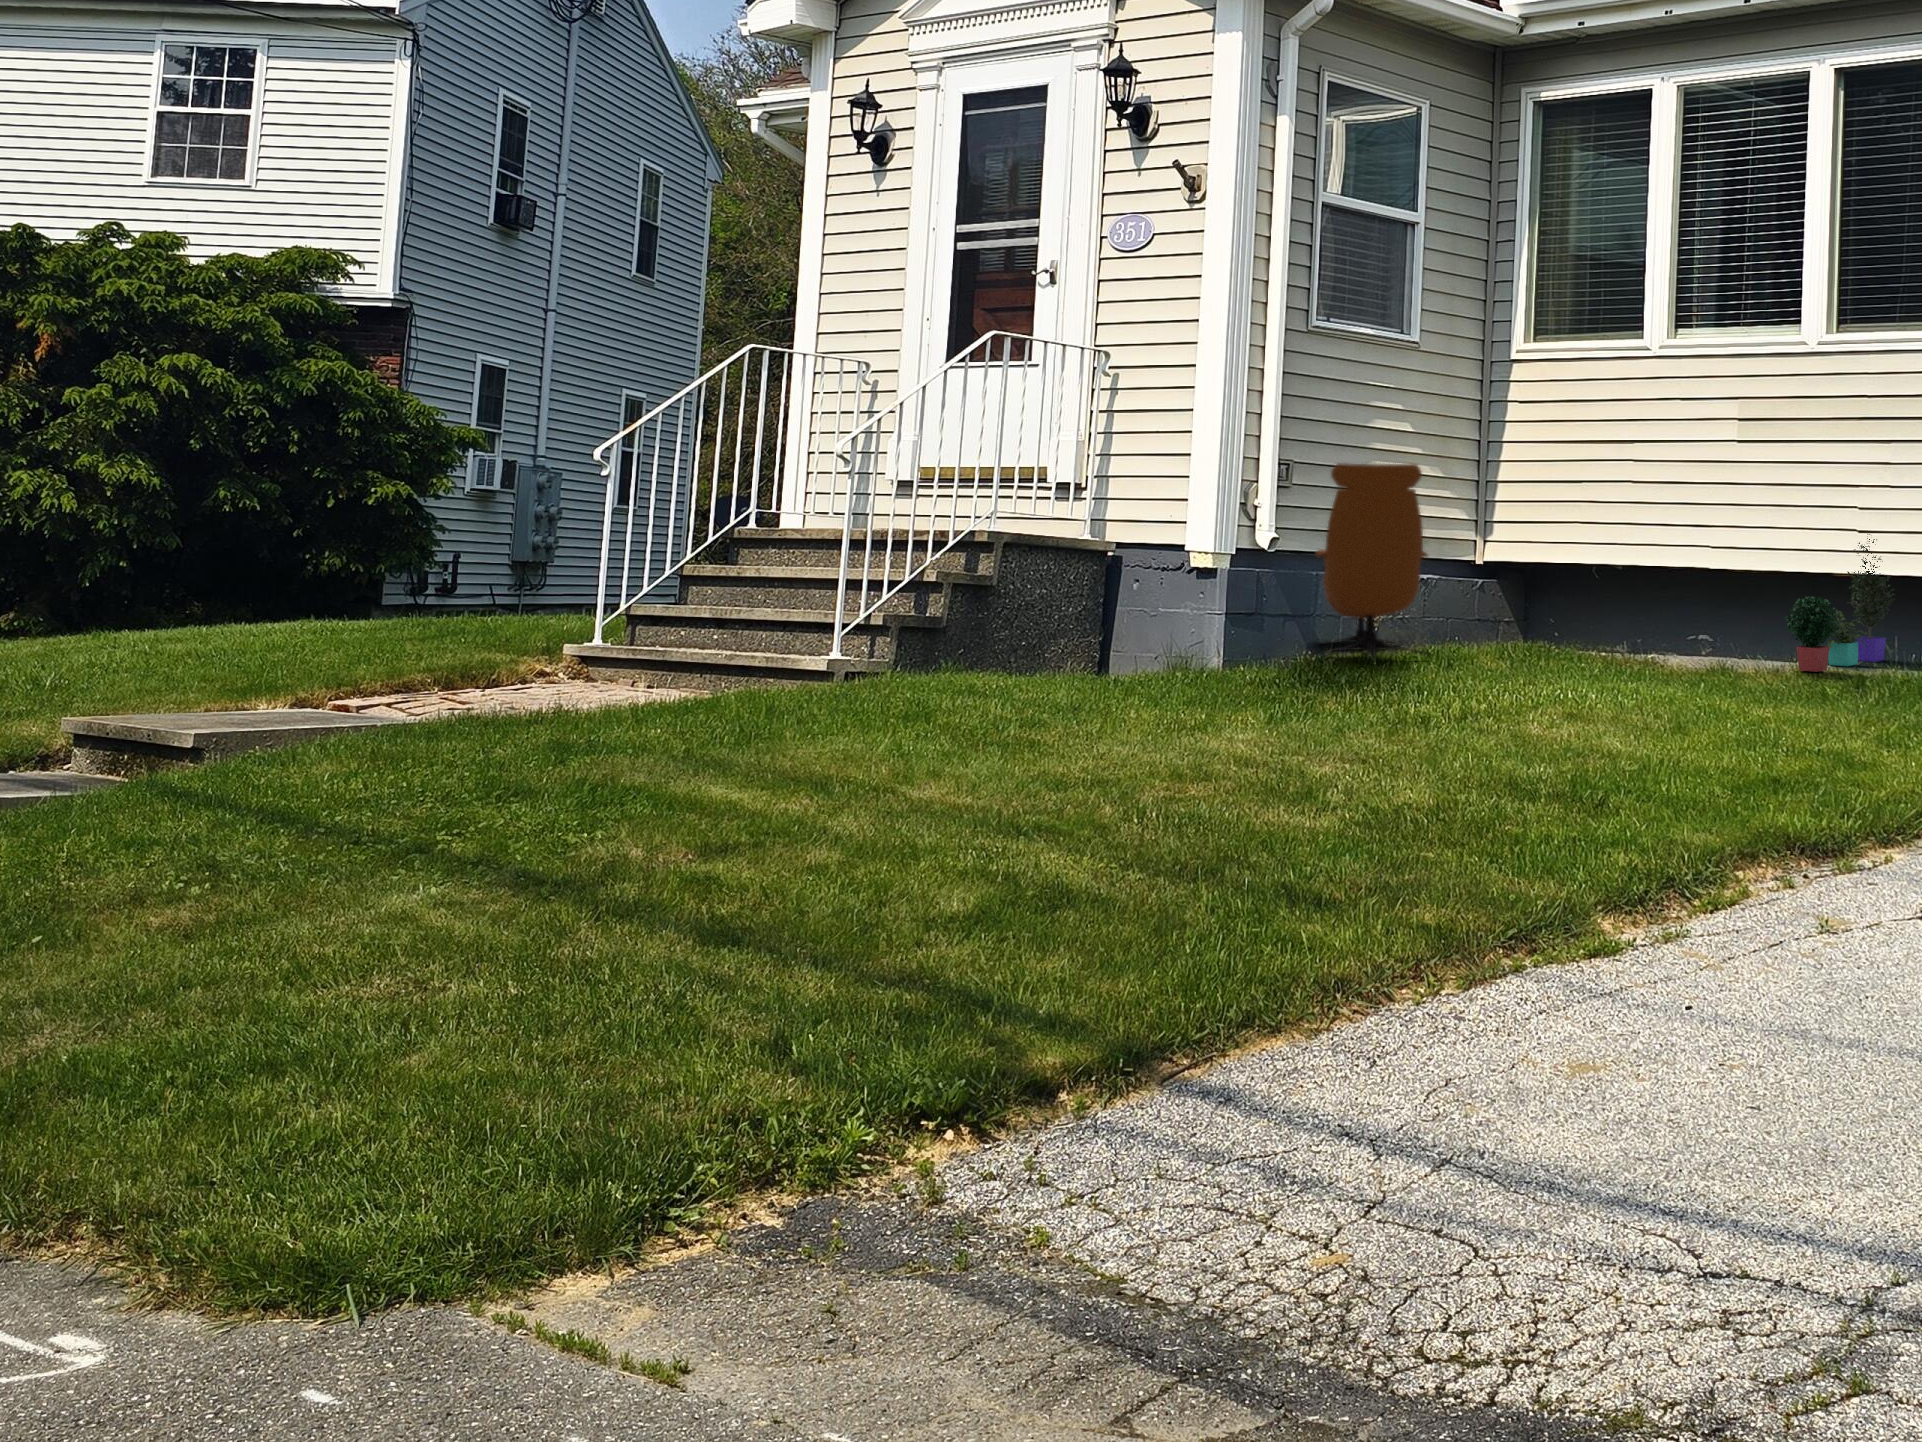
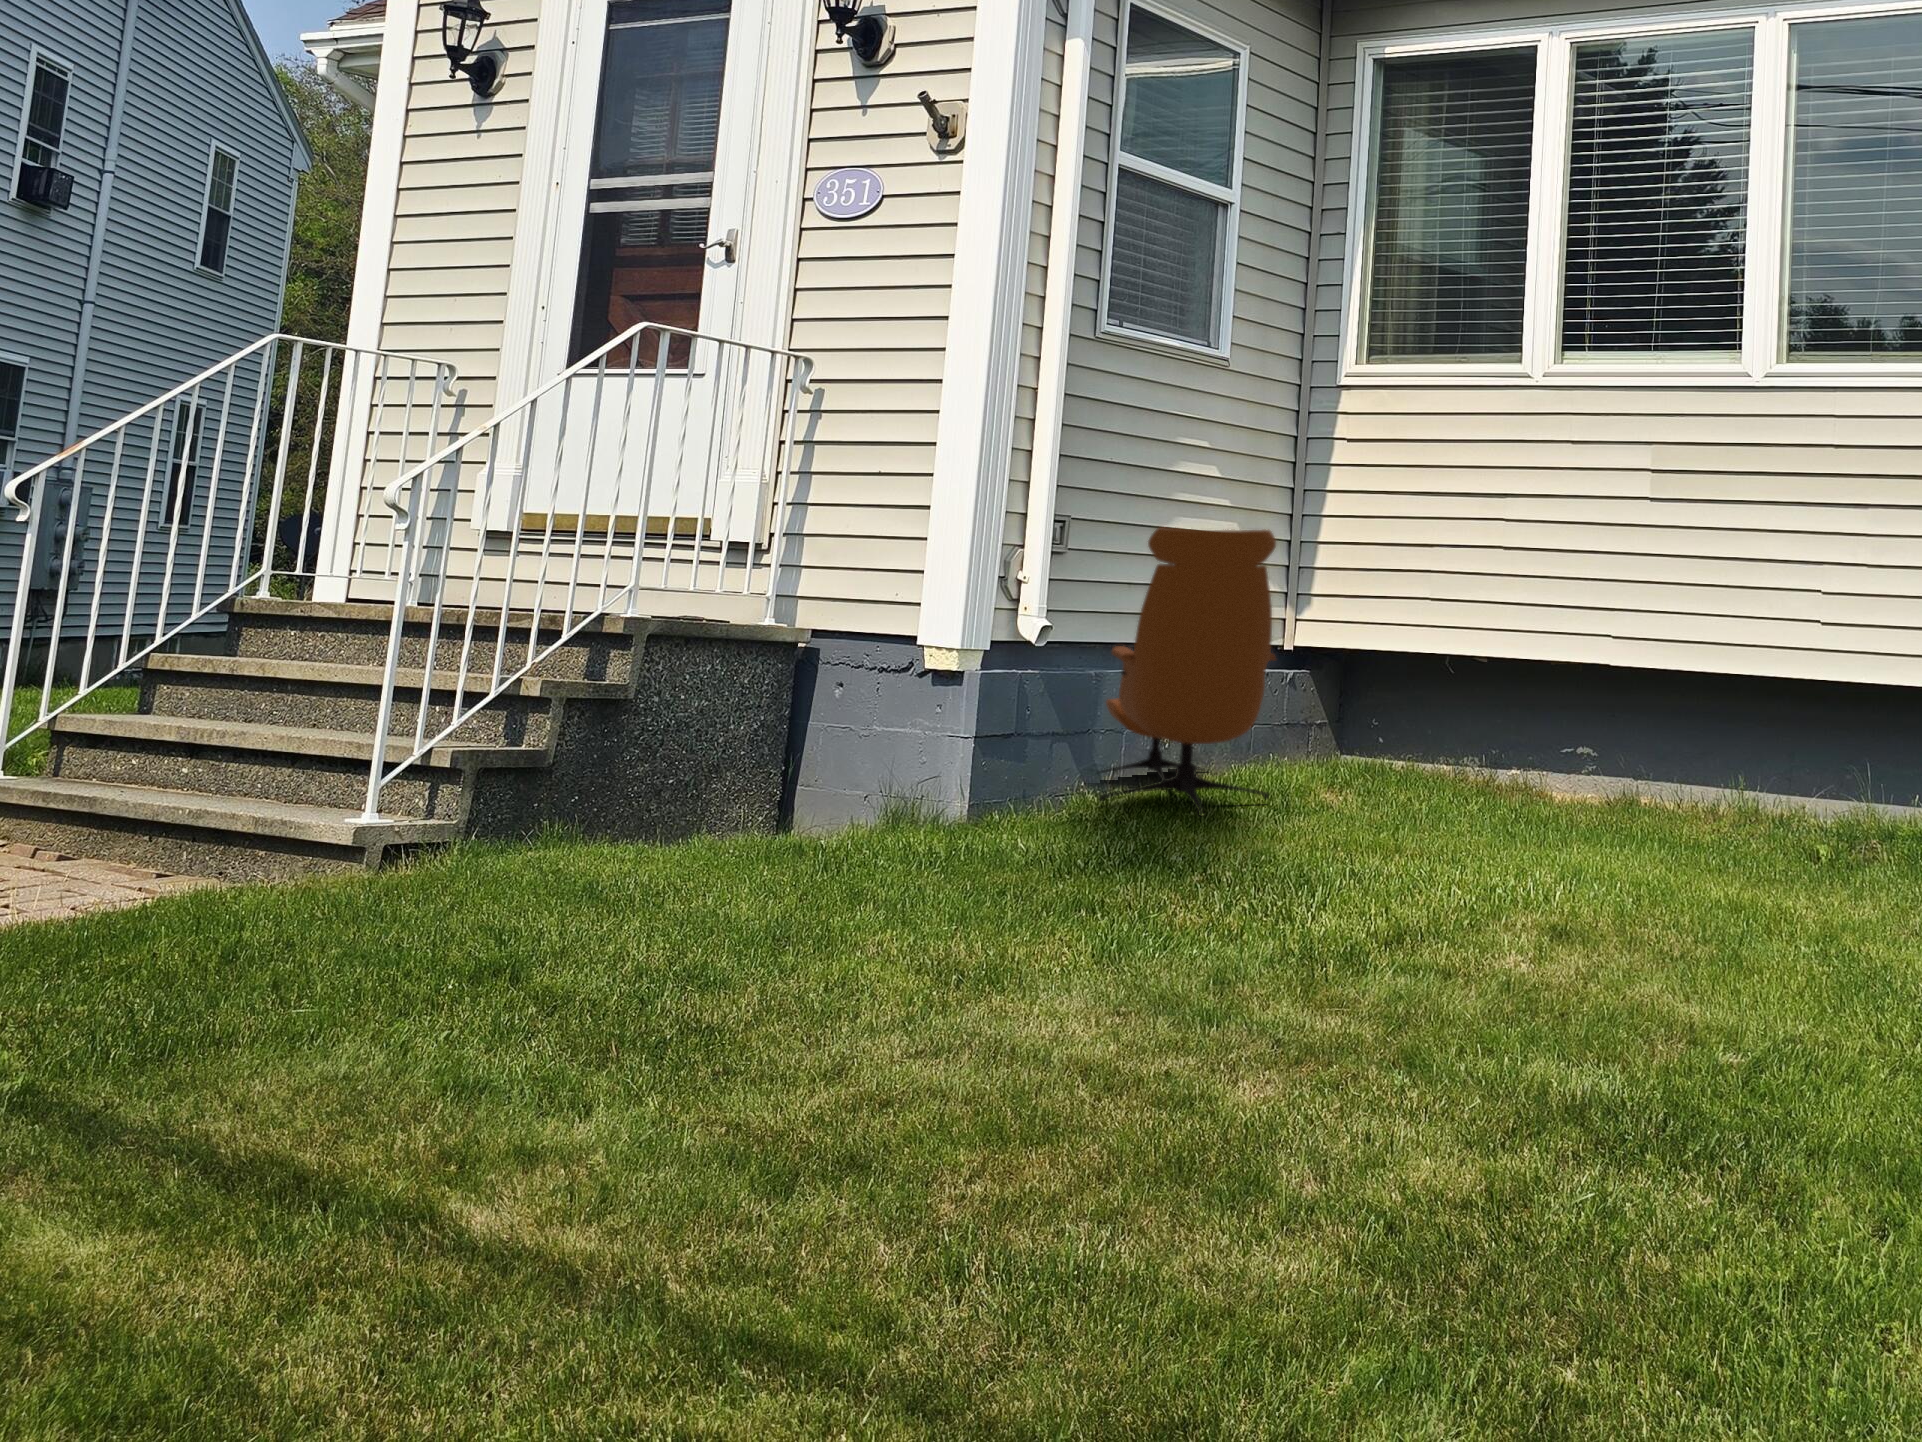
potted plant: present [1785,534,1894,672] -> none [1751,624,1869,820]

